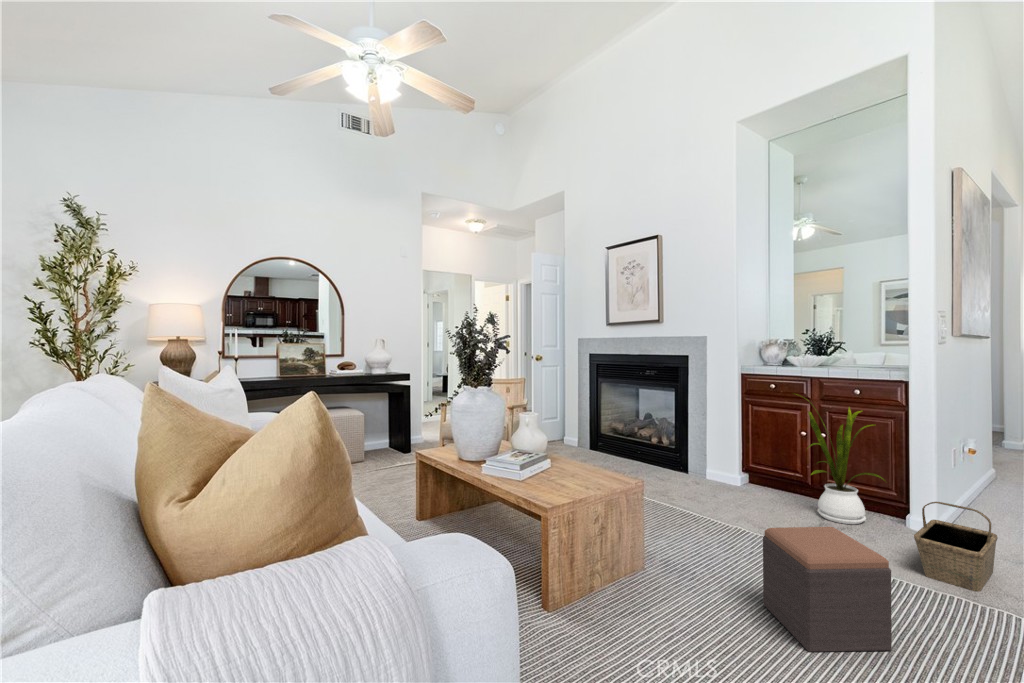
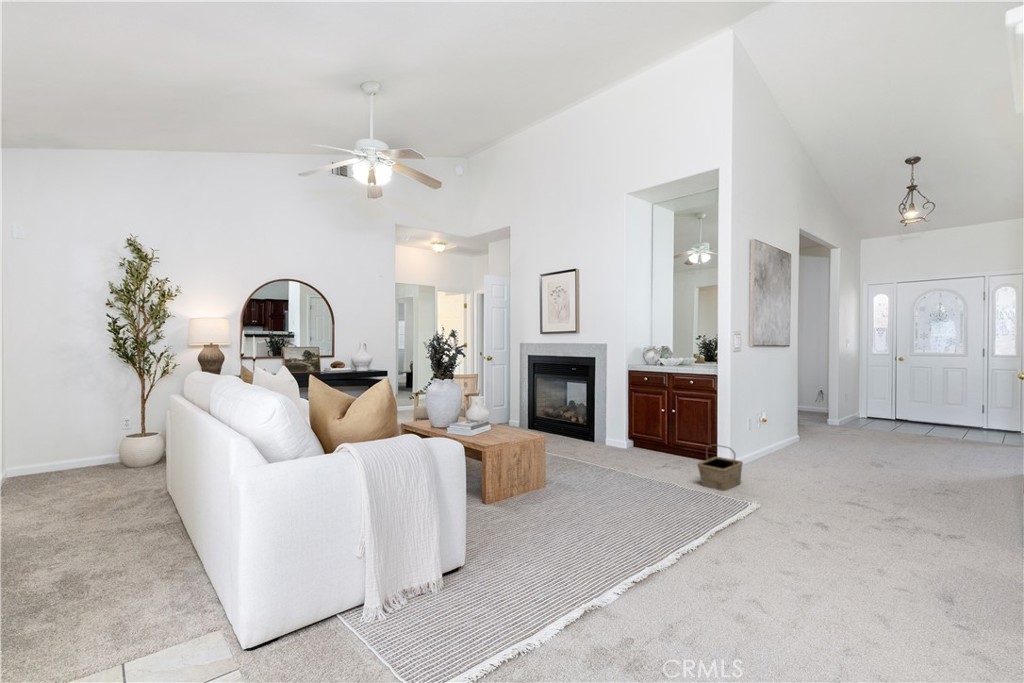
house plant: present [808,408,883,524] -> none [651,383,703,466]
footstool: present [763,527,892,652] -> none [604,454,657,513]

